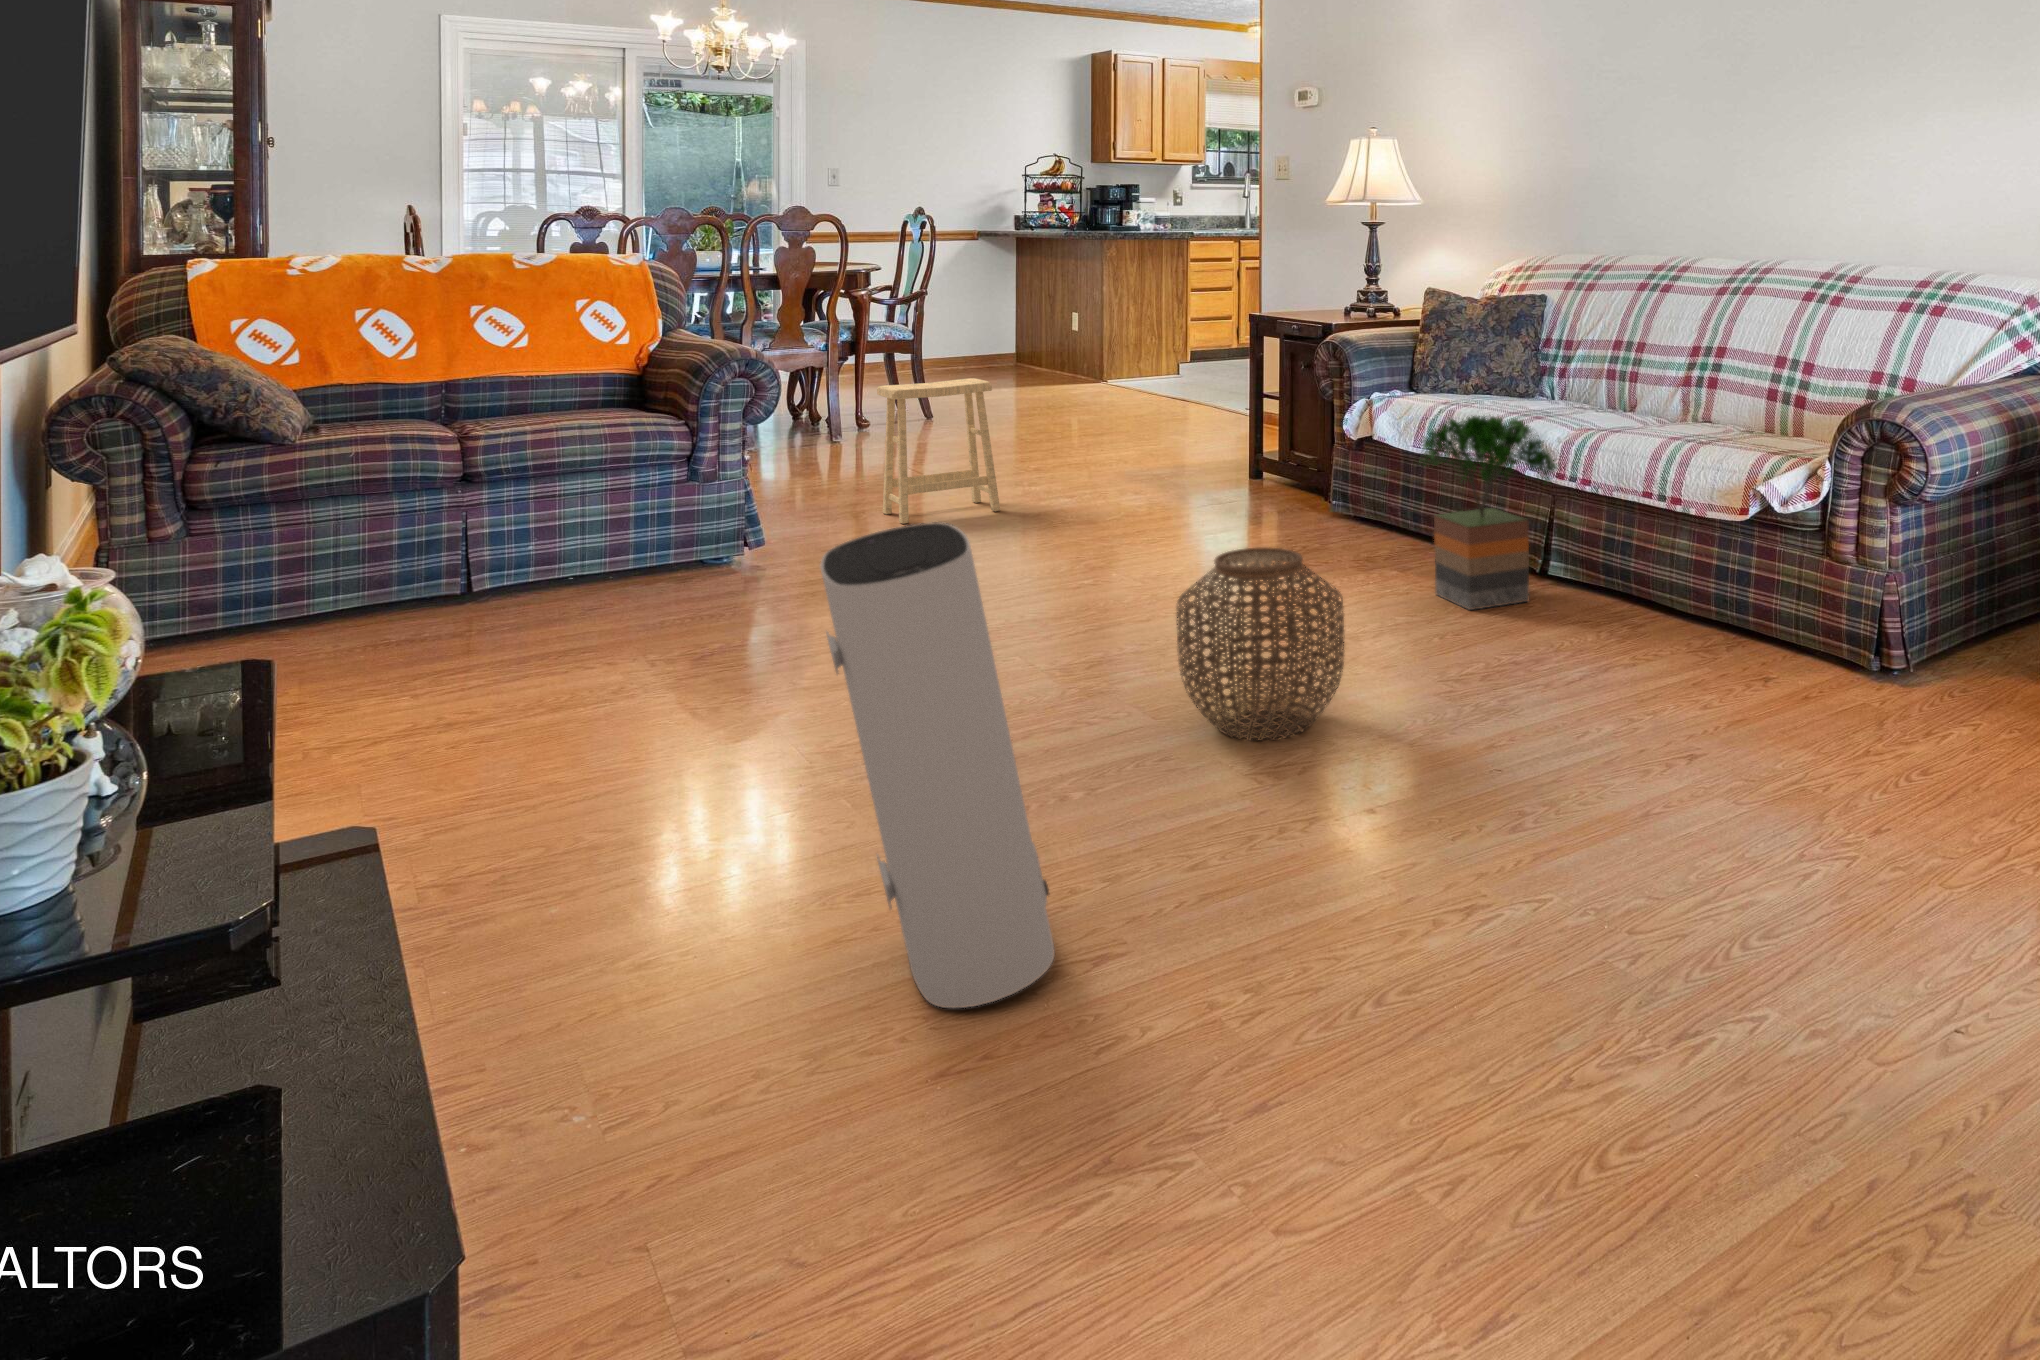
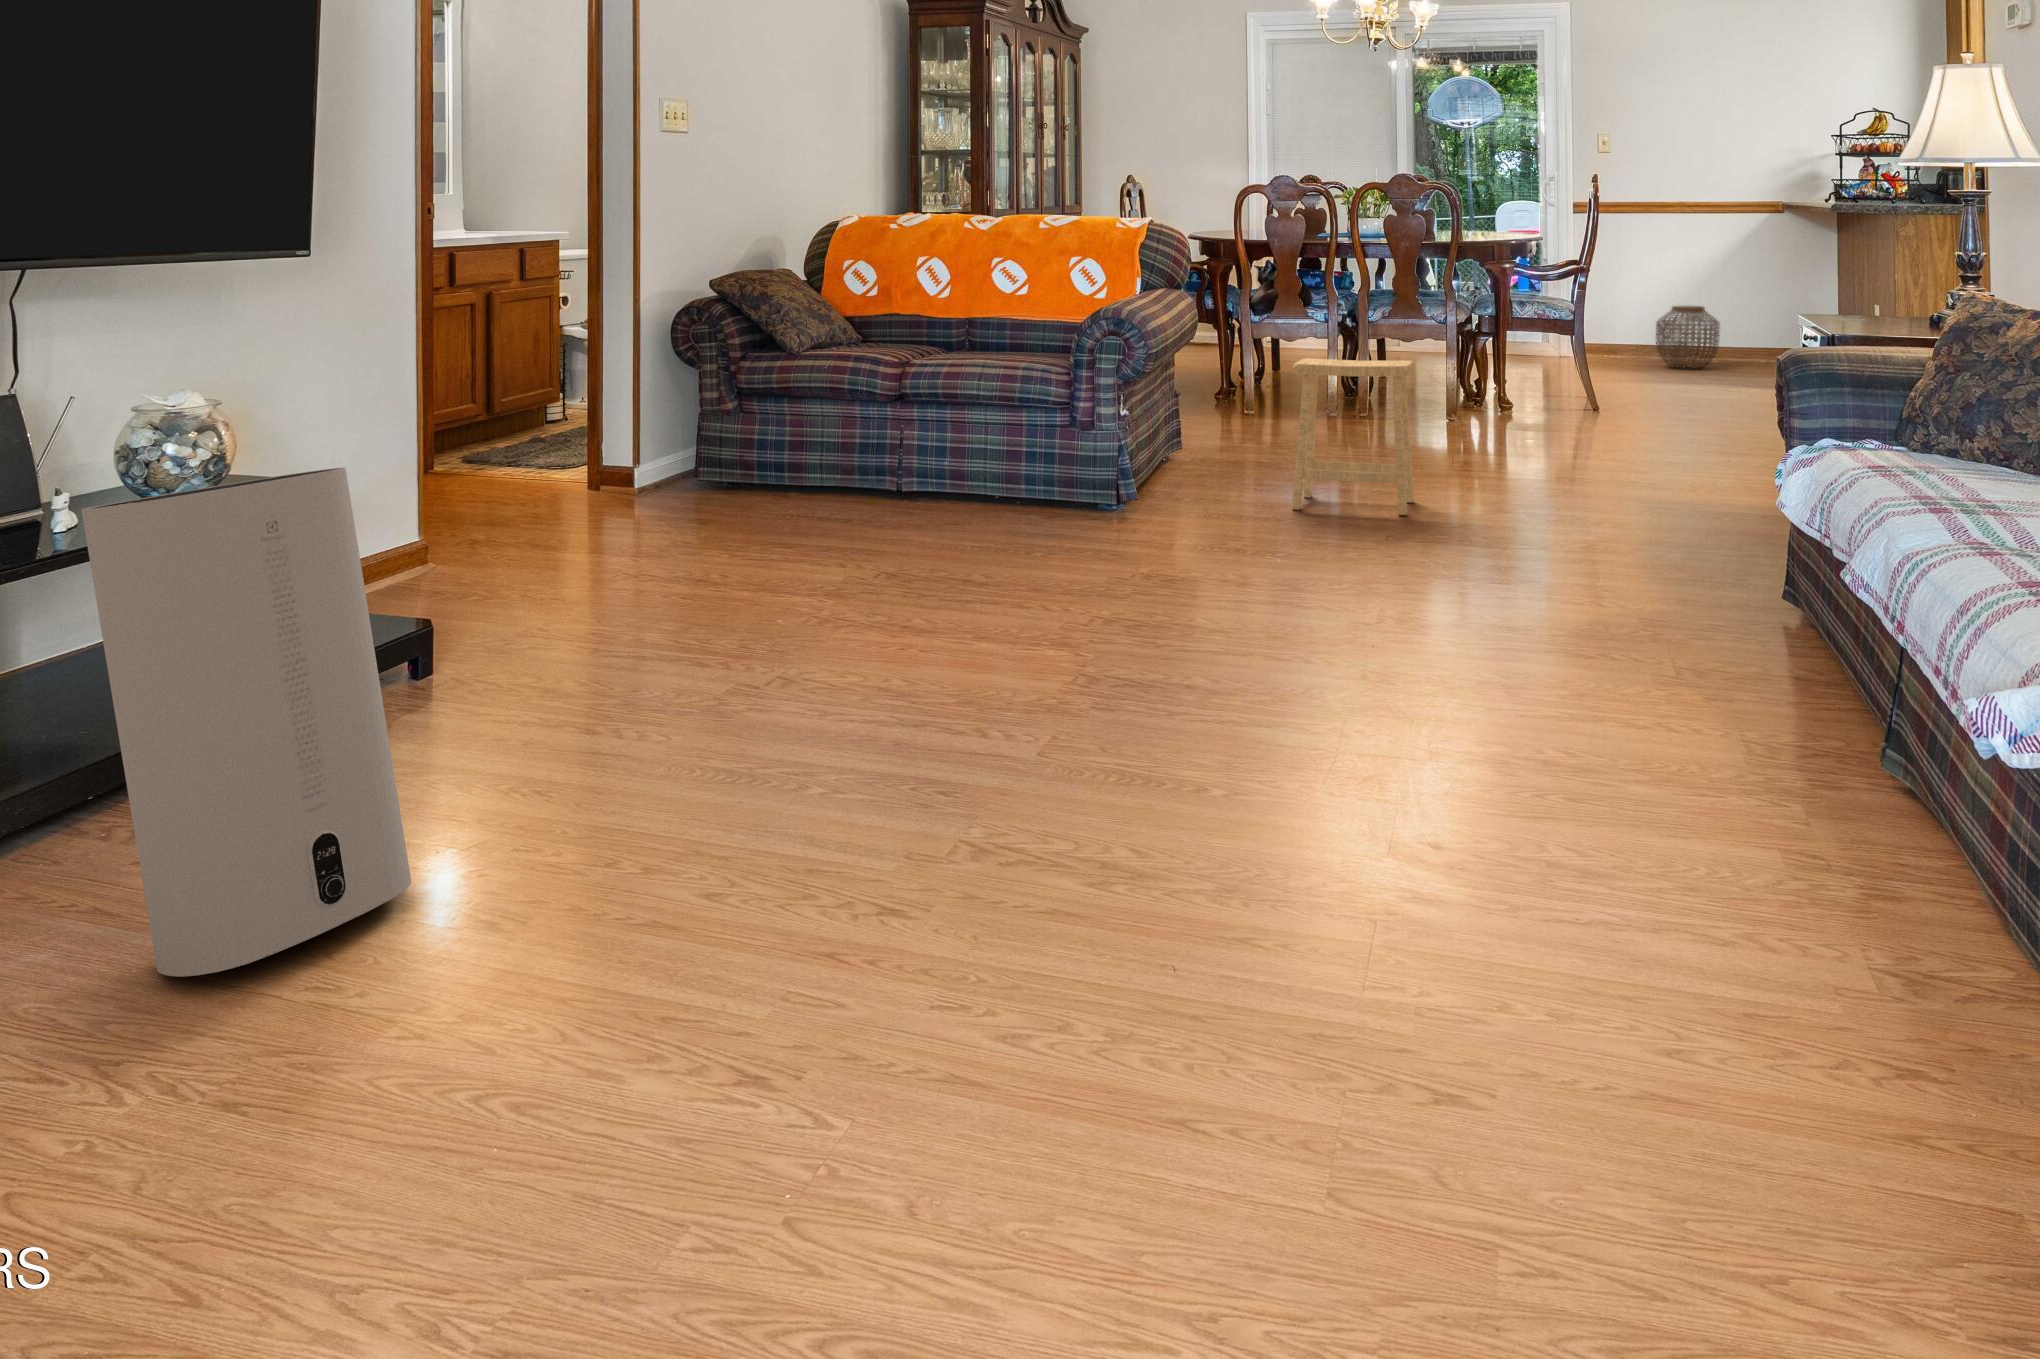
potted tree: present [1422,416,1557,610] -> none [1574,474,1792,797]
woven basket: present [1177,548,1344,740] -> present [1656,306,1719,370]

